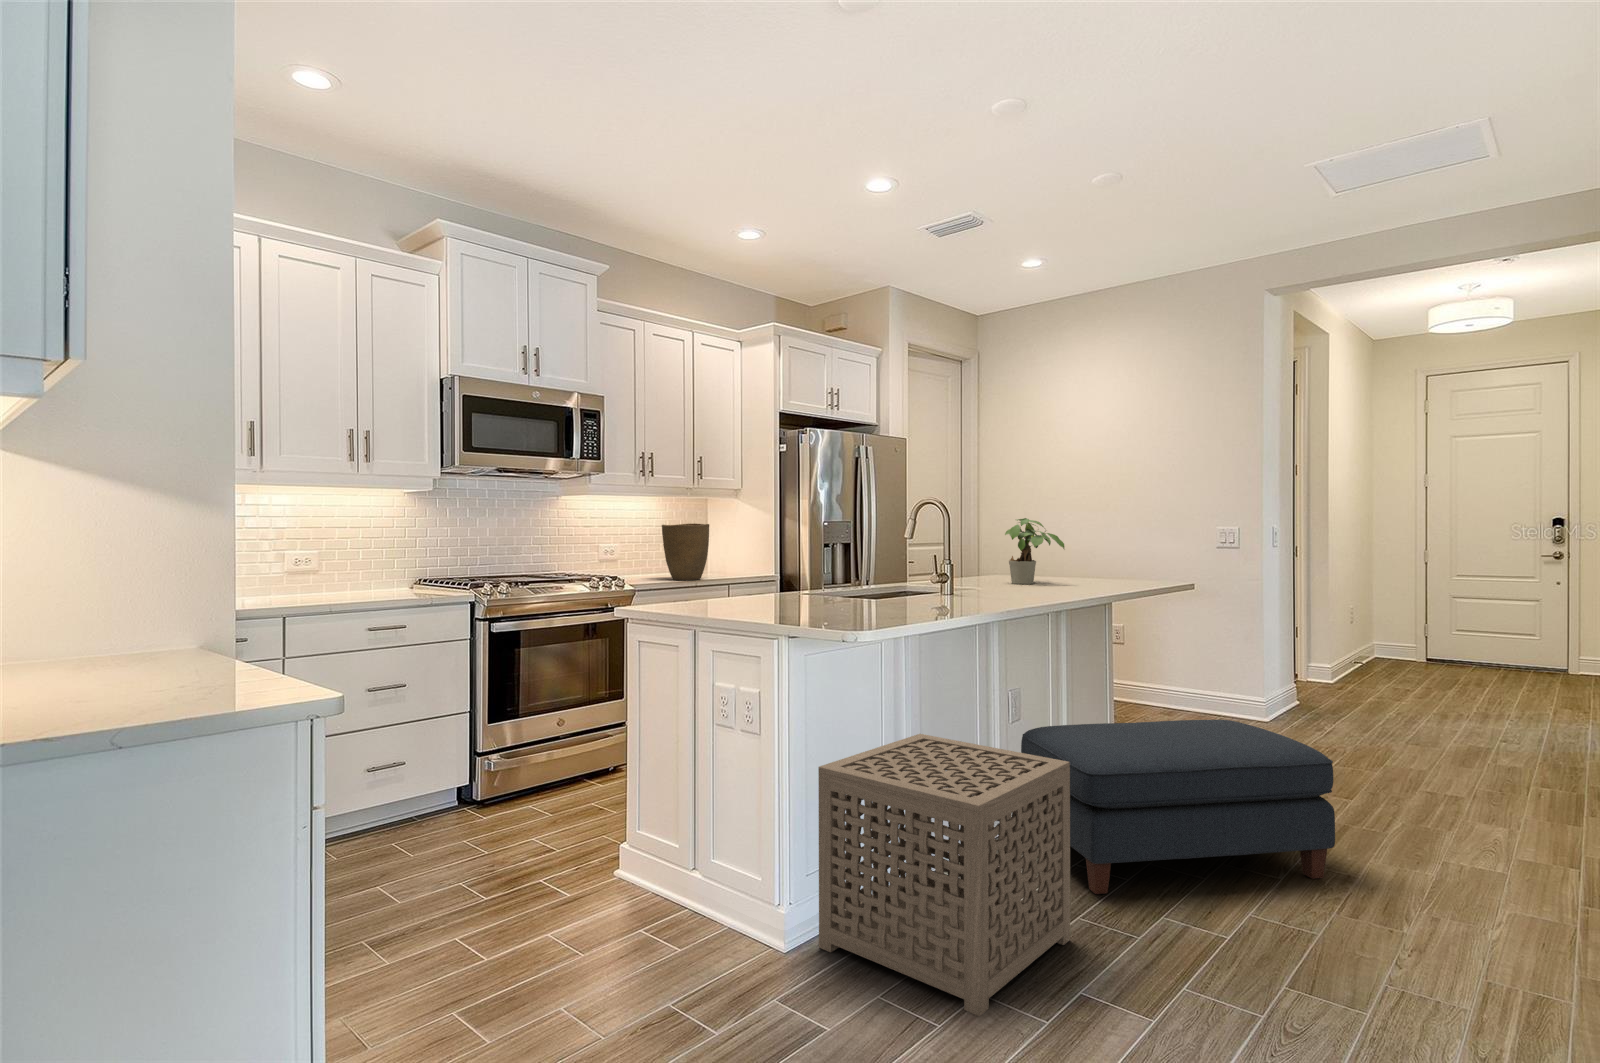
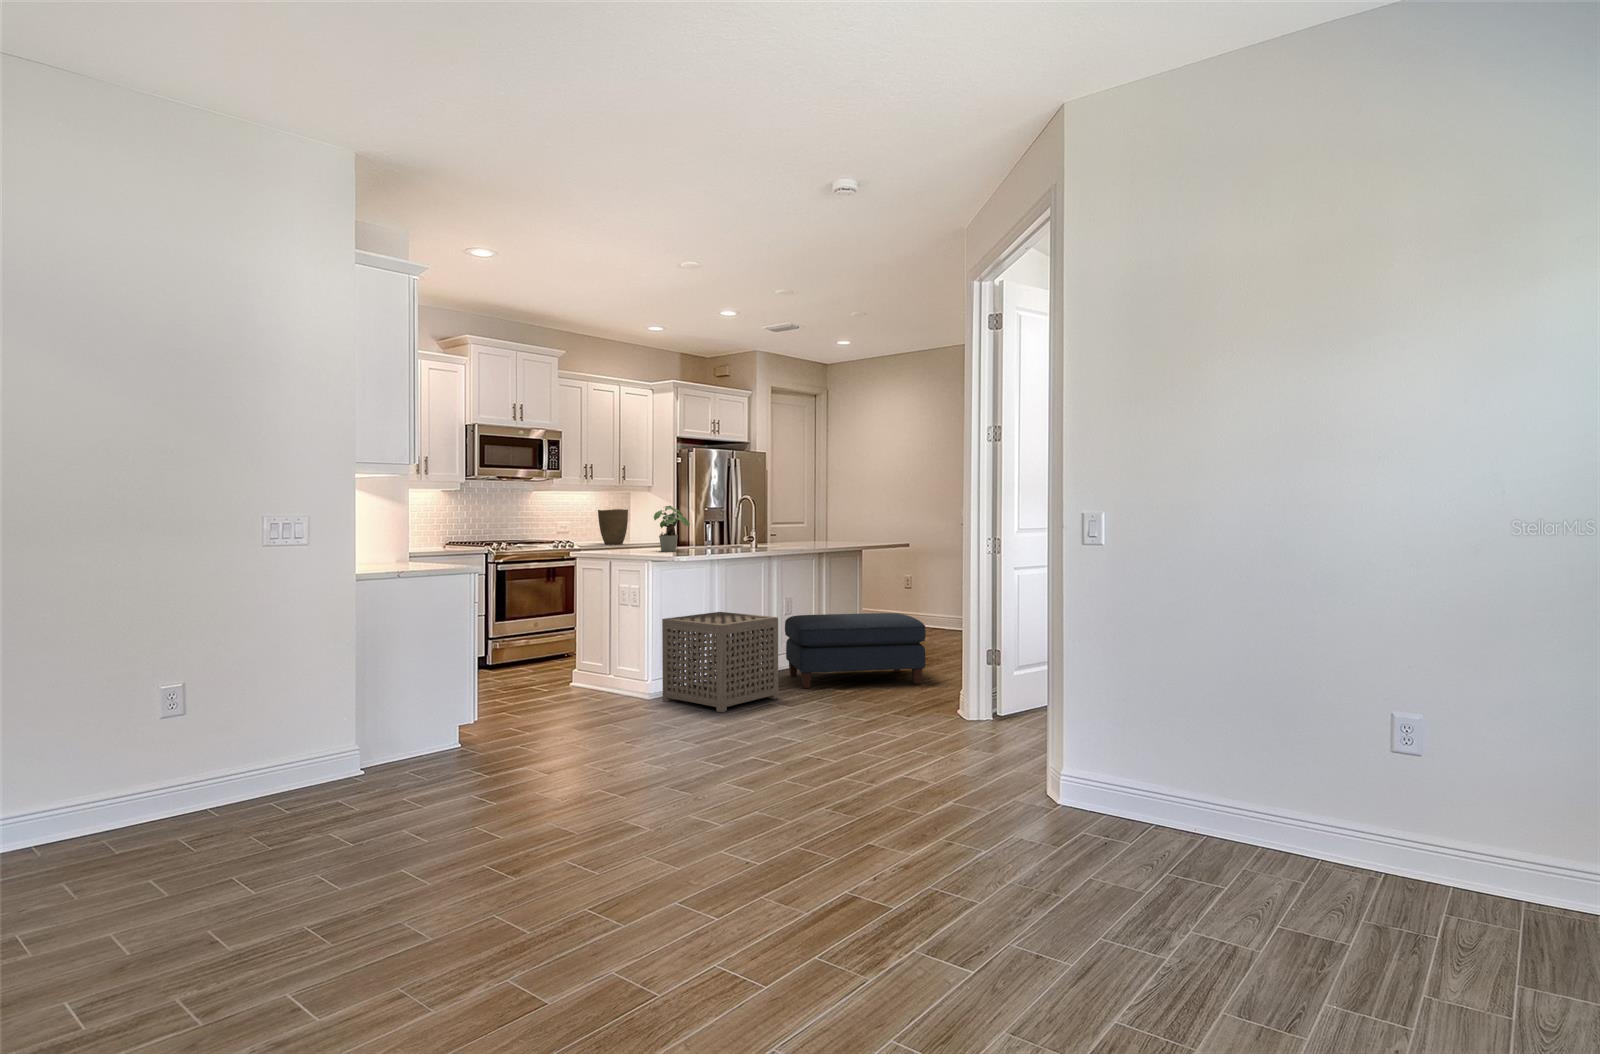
potted plant: present [1005,518,1064,584] -> present [654,506,690,551]

